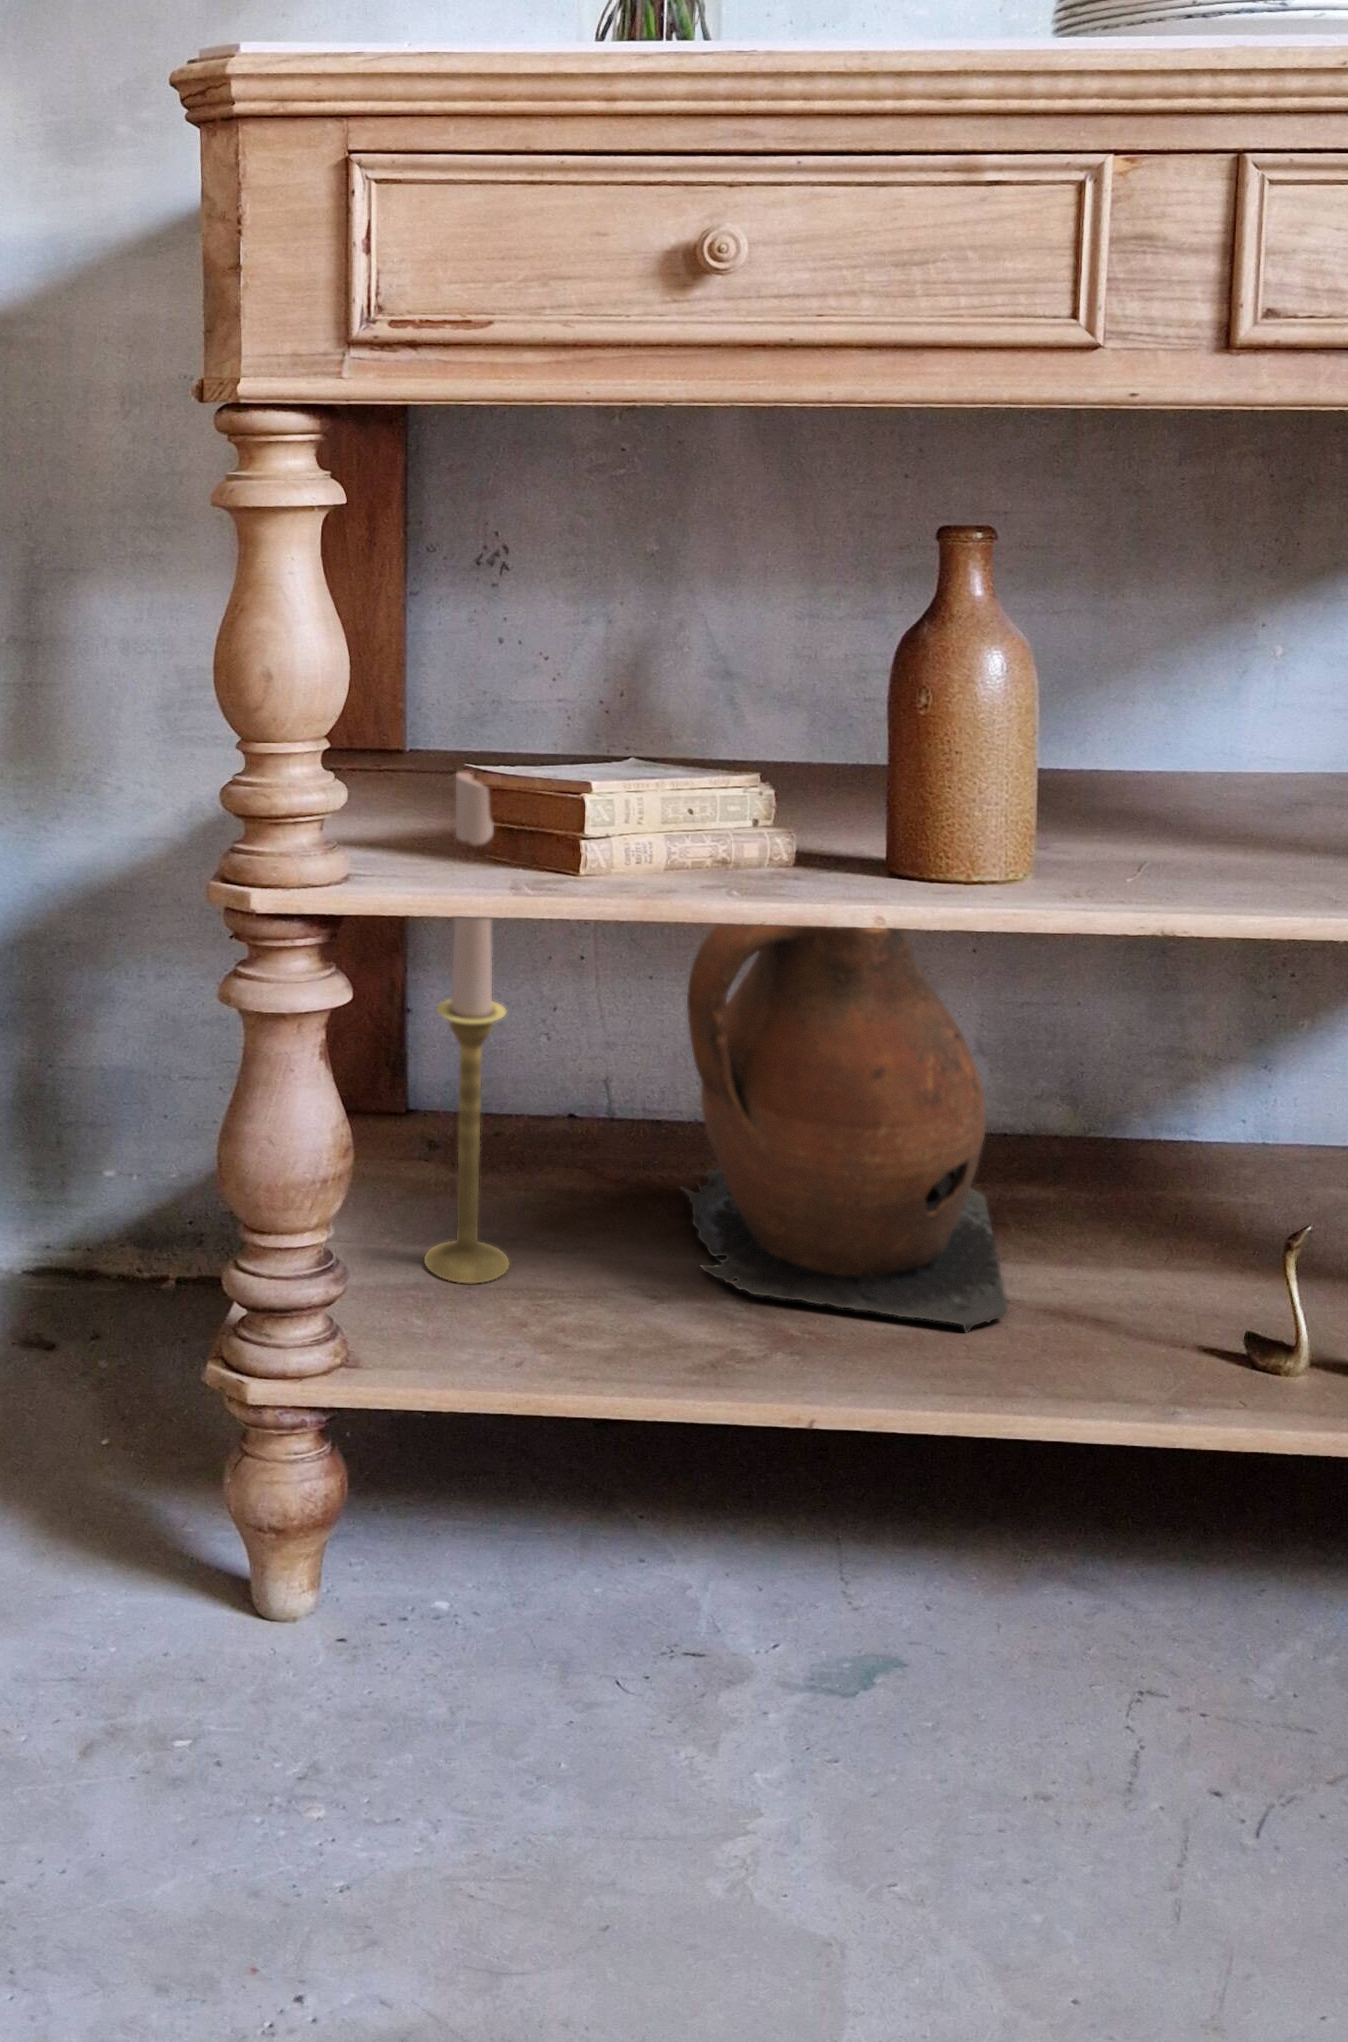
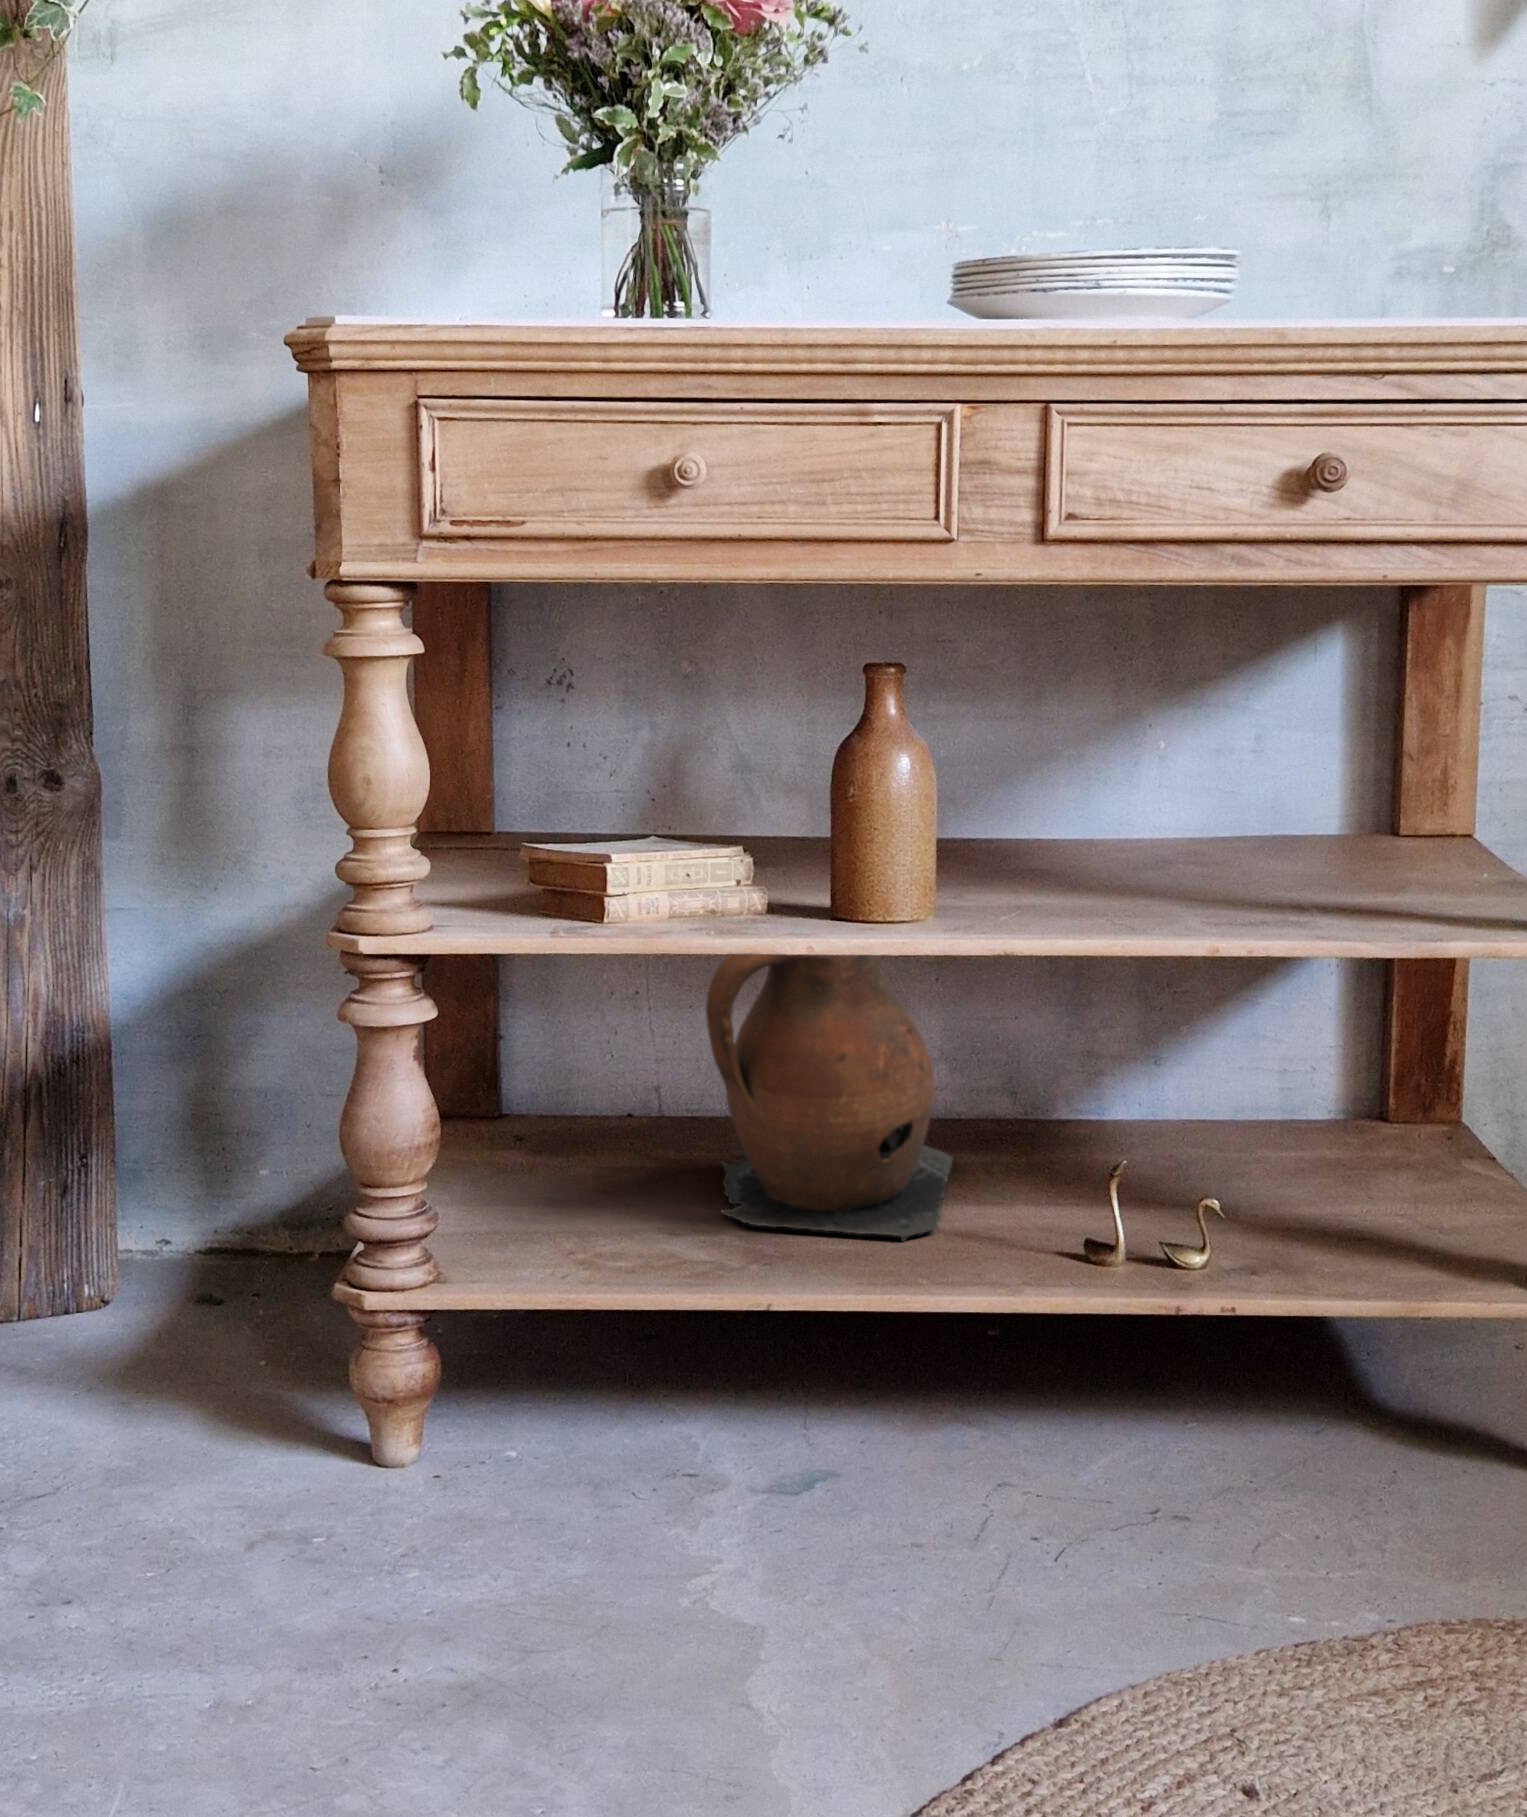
candlestick: present [424,773,509,1283] -> none [511,843,576,1229]

